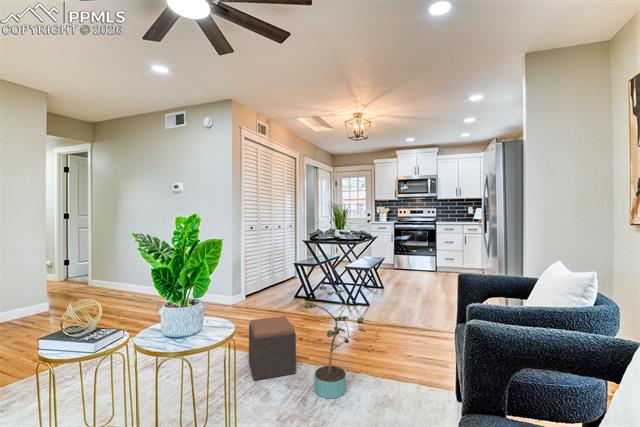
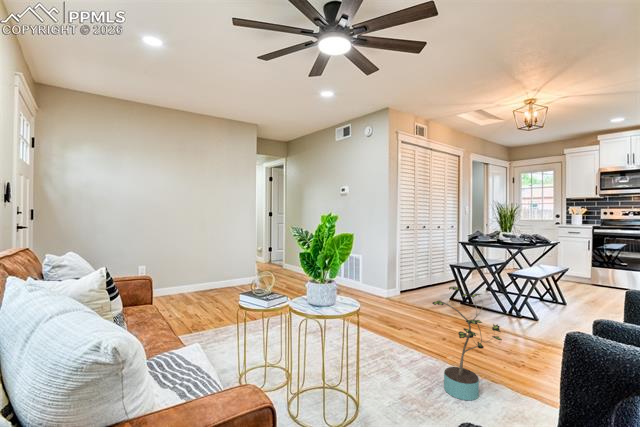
footstool: present [249,316,296,380] -> none [388,309,430,367]

